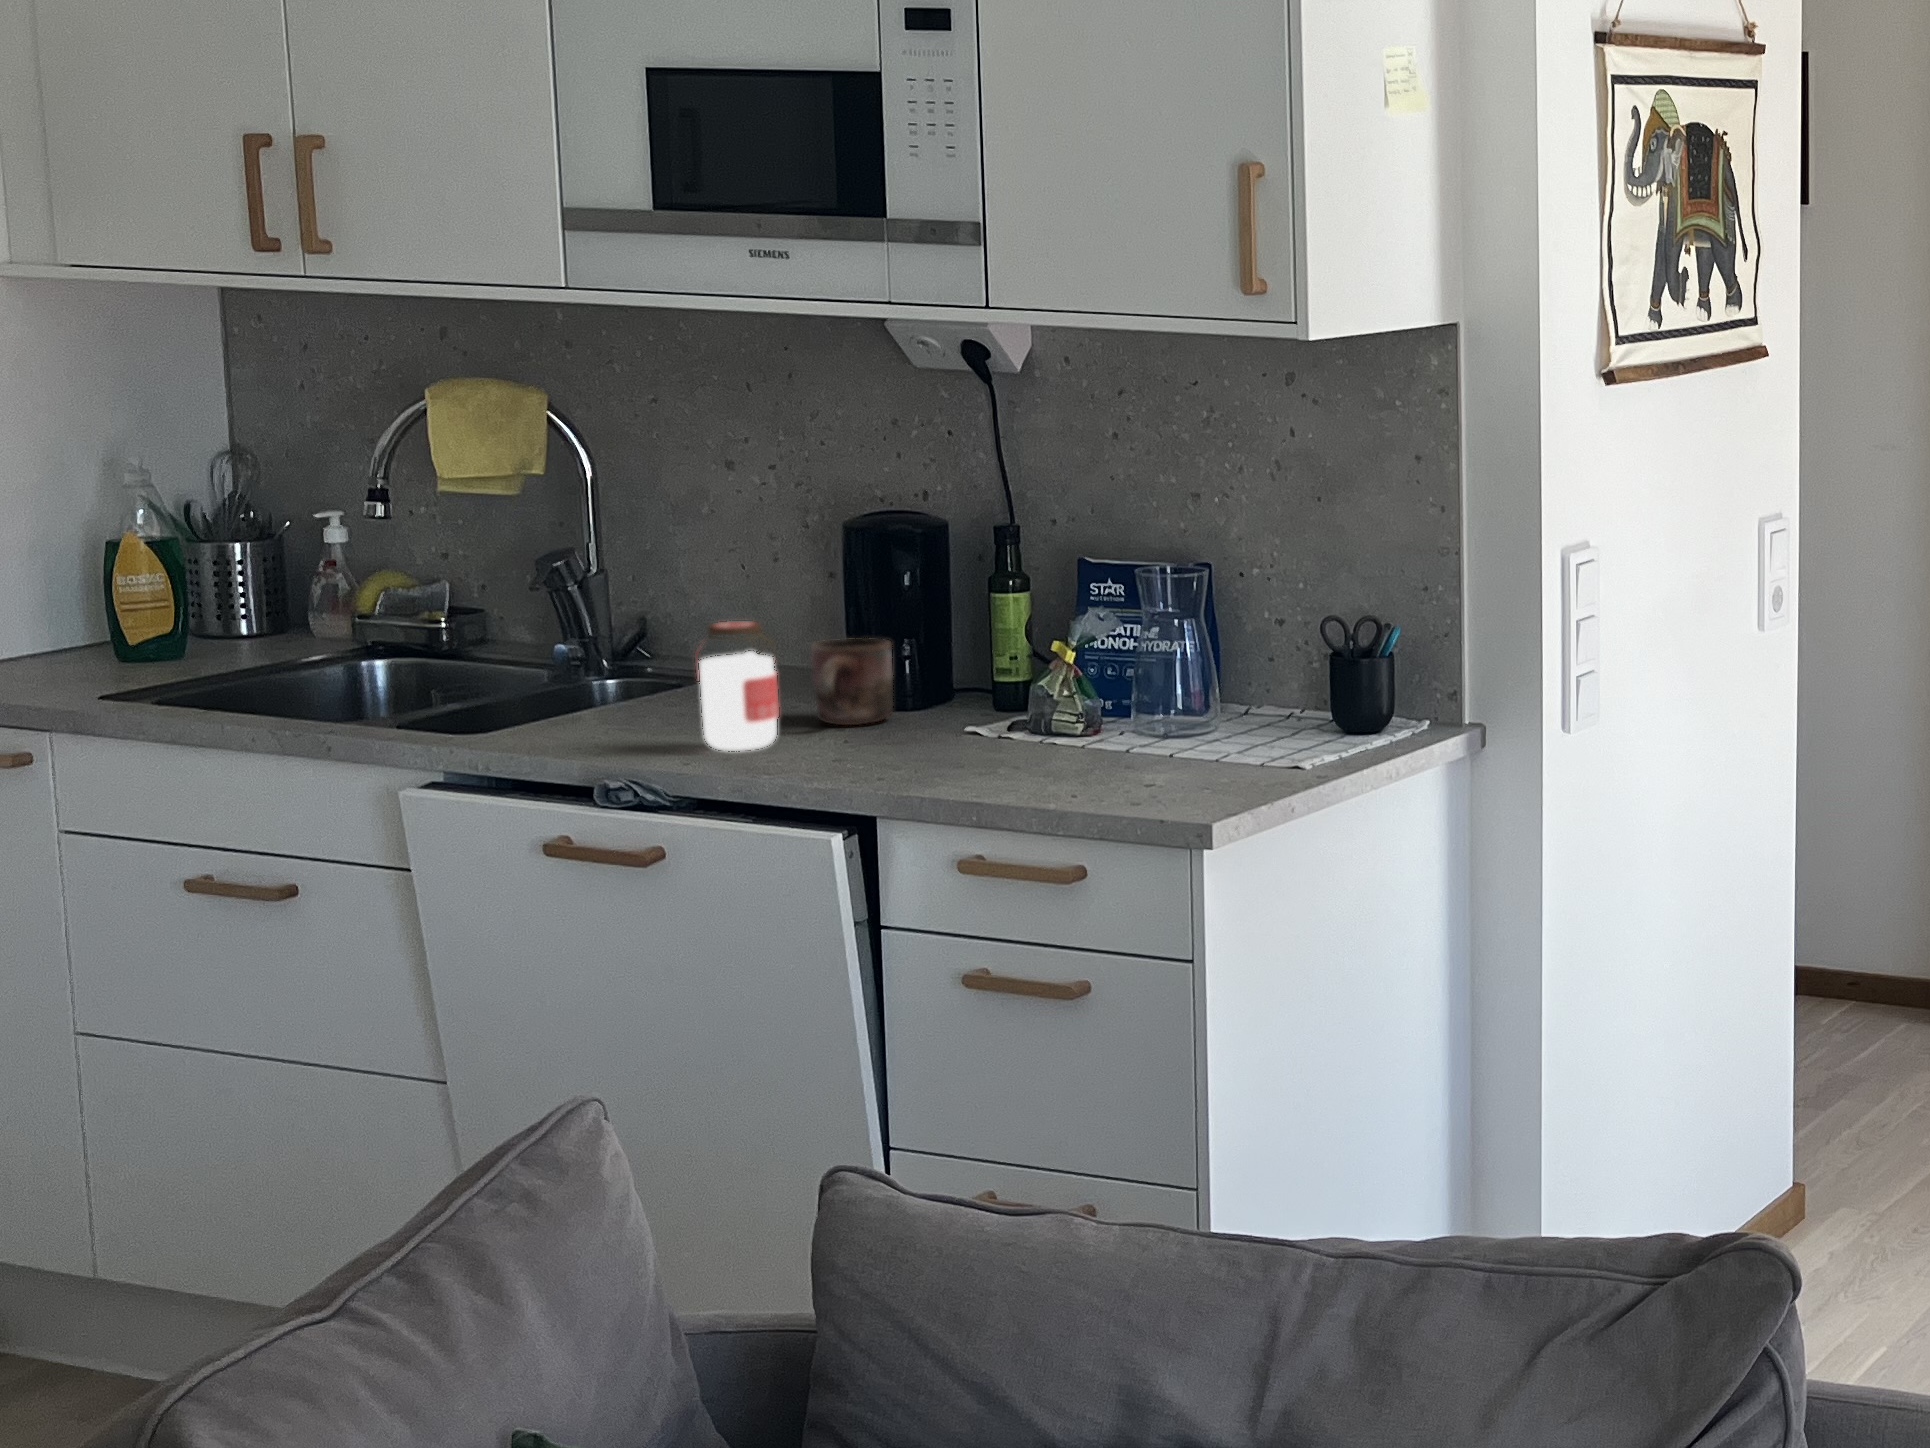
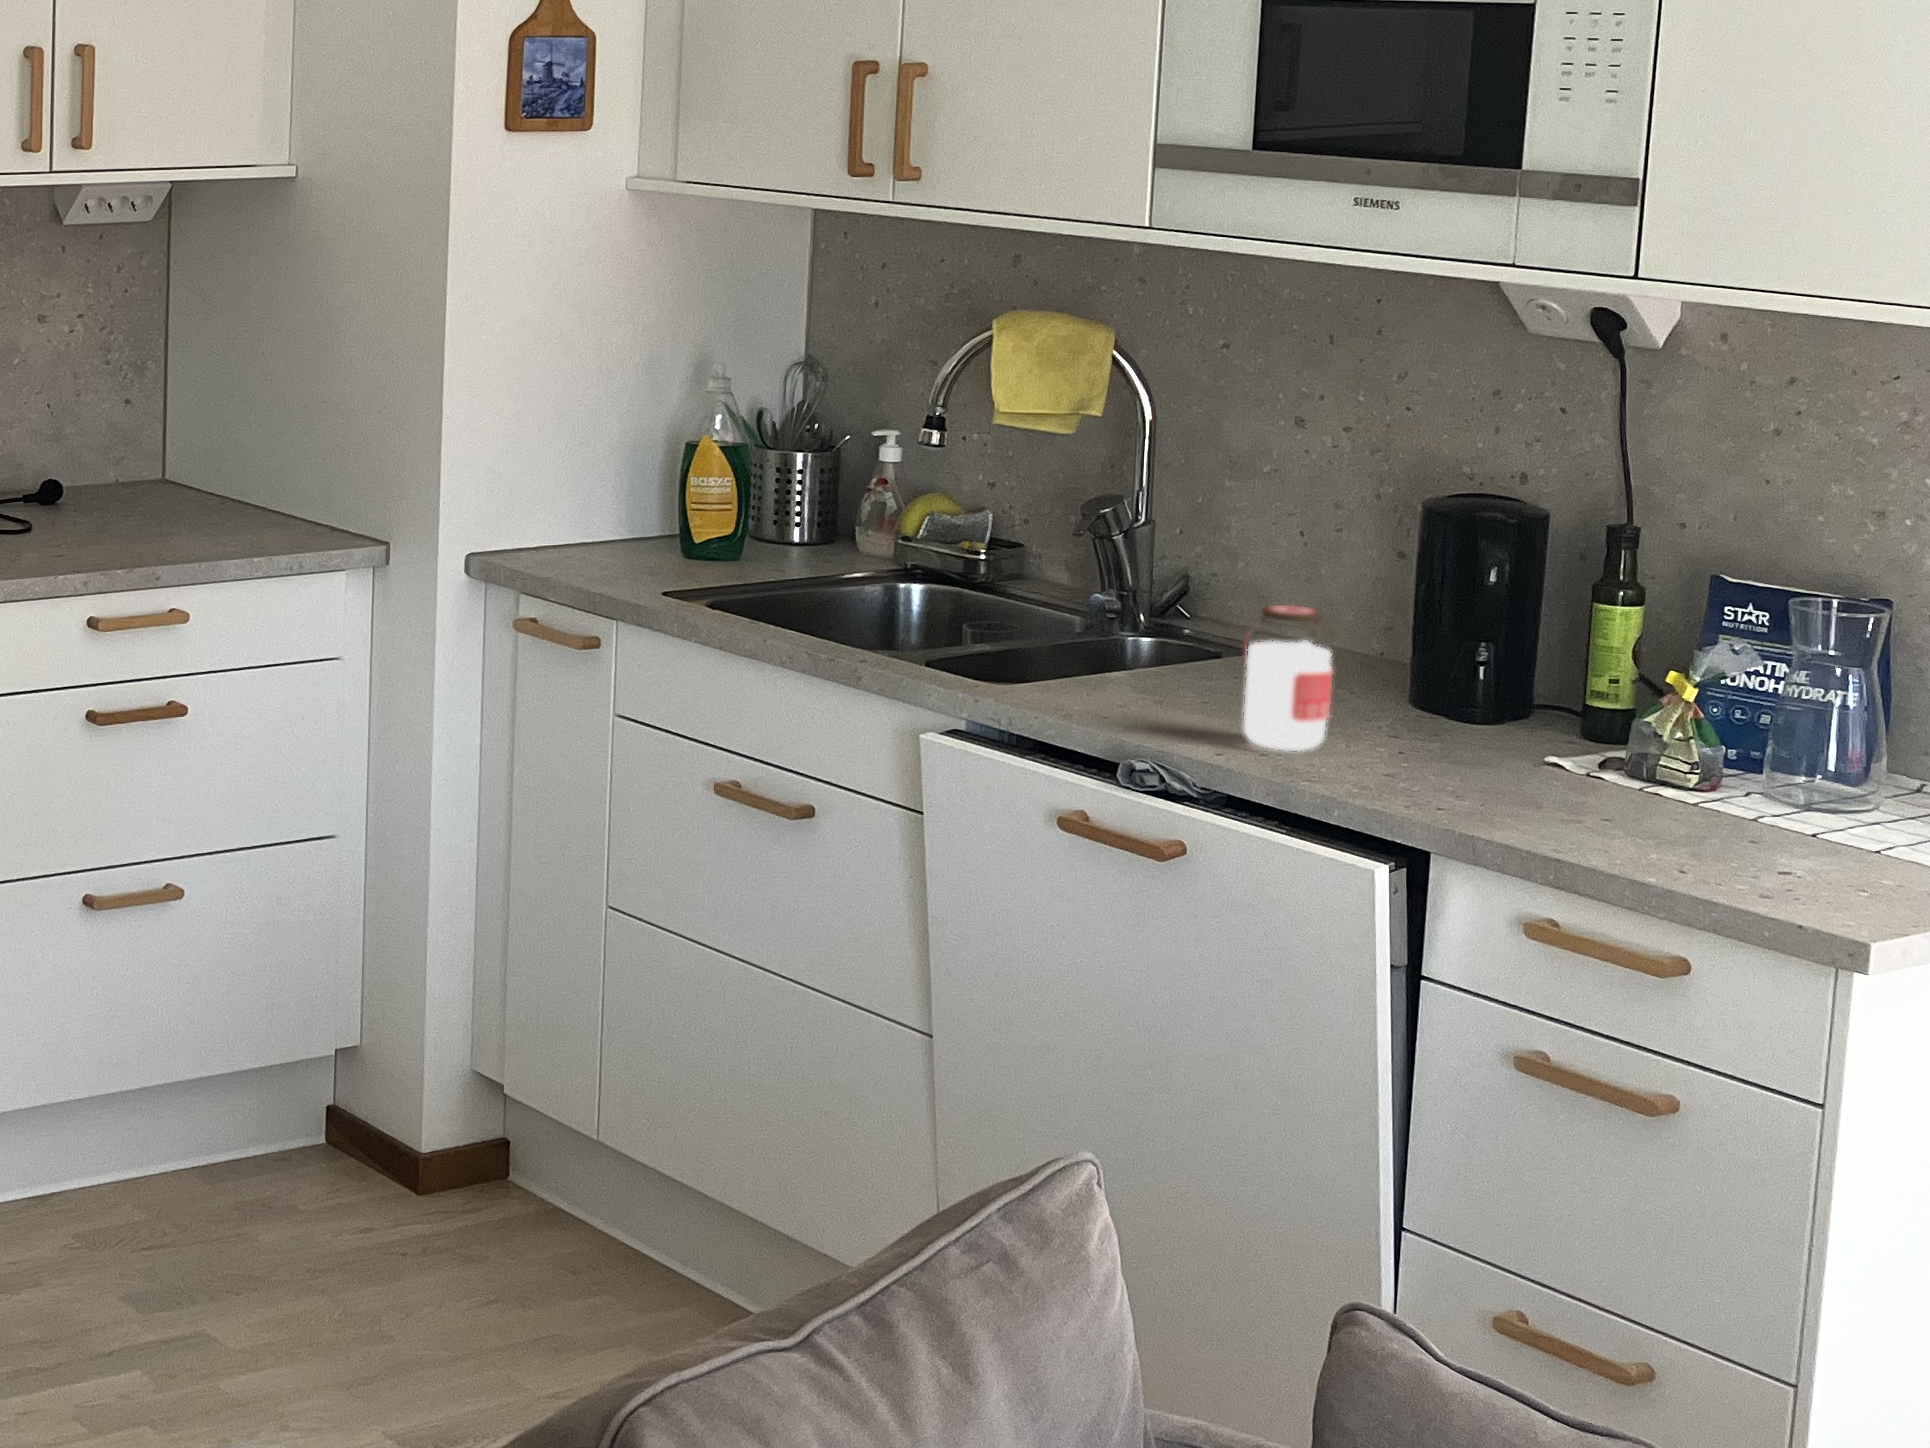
mug: present [811,638,893,725] -> none [1370,634,1468,736]

